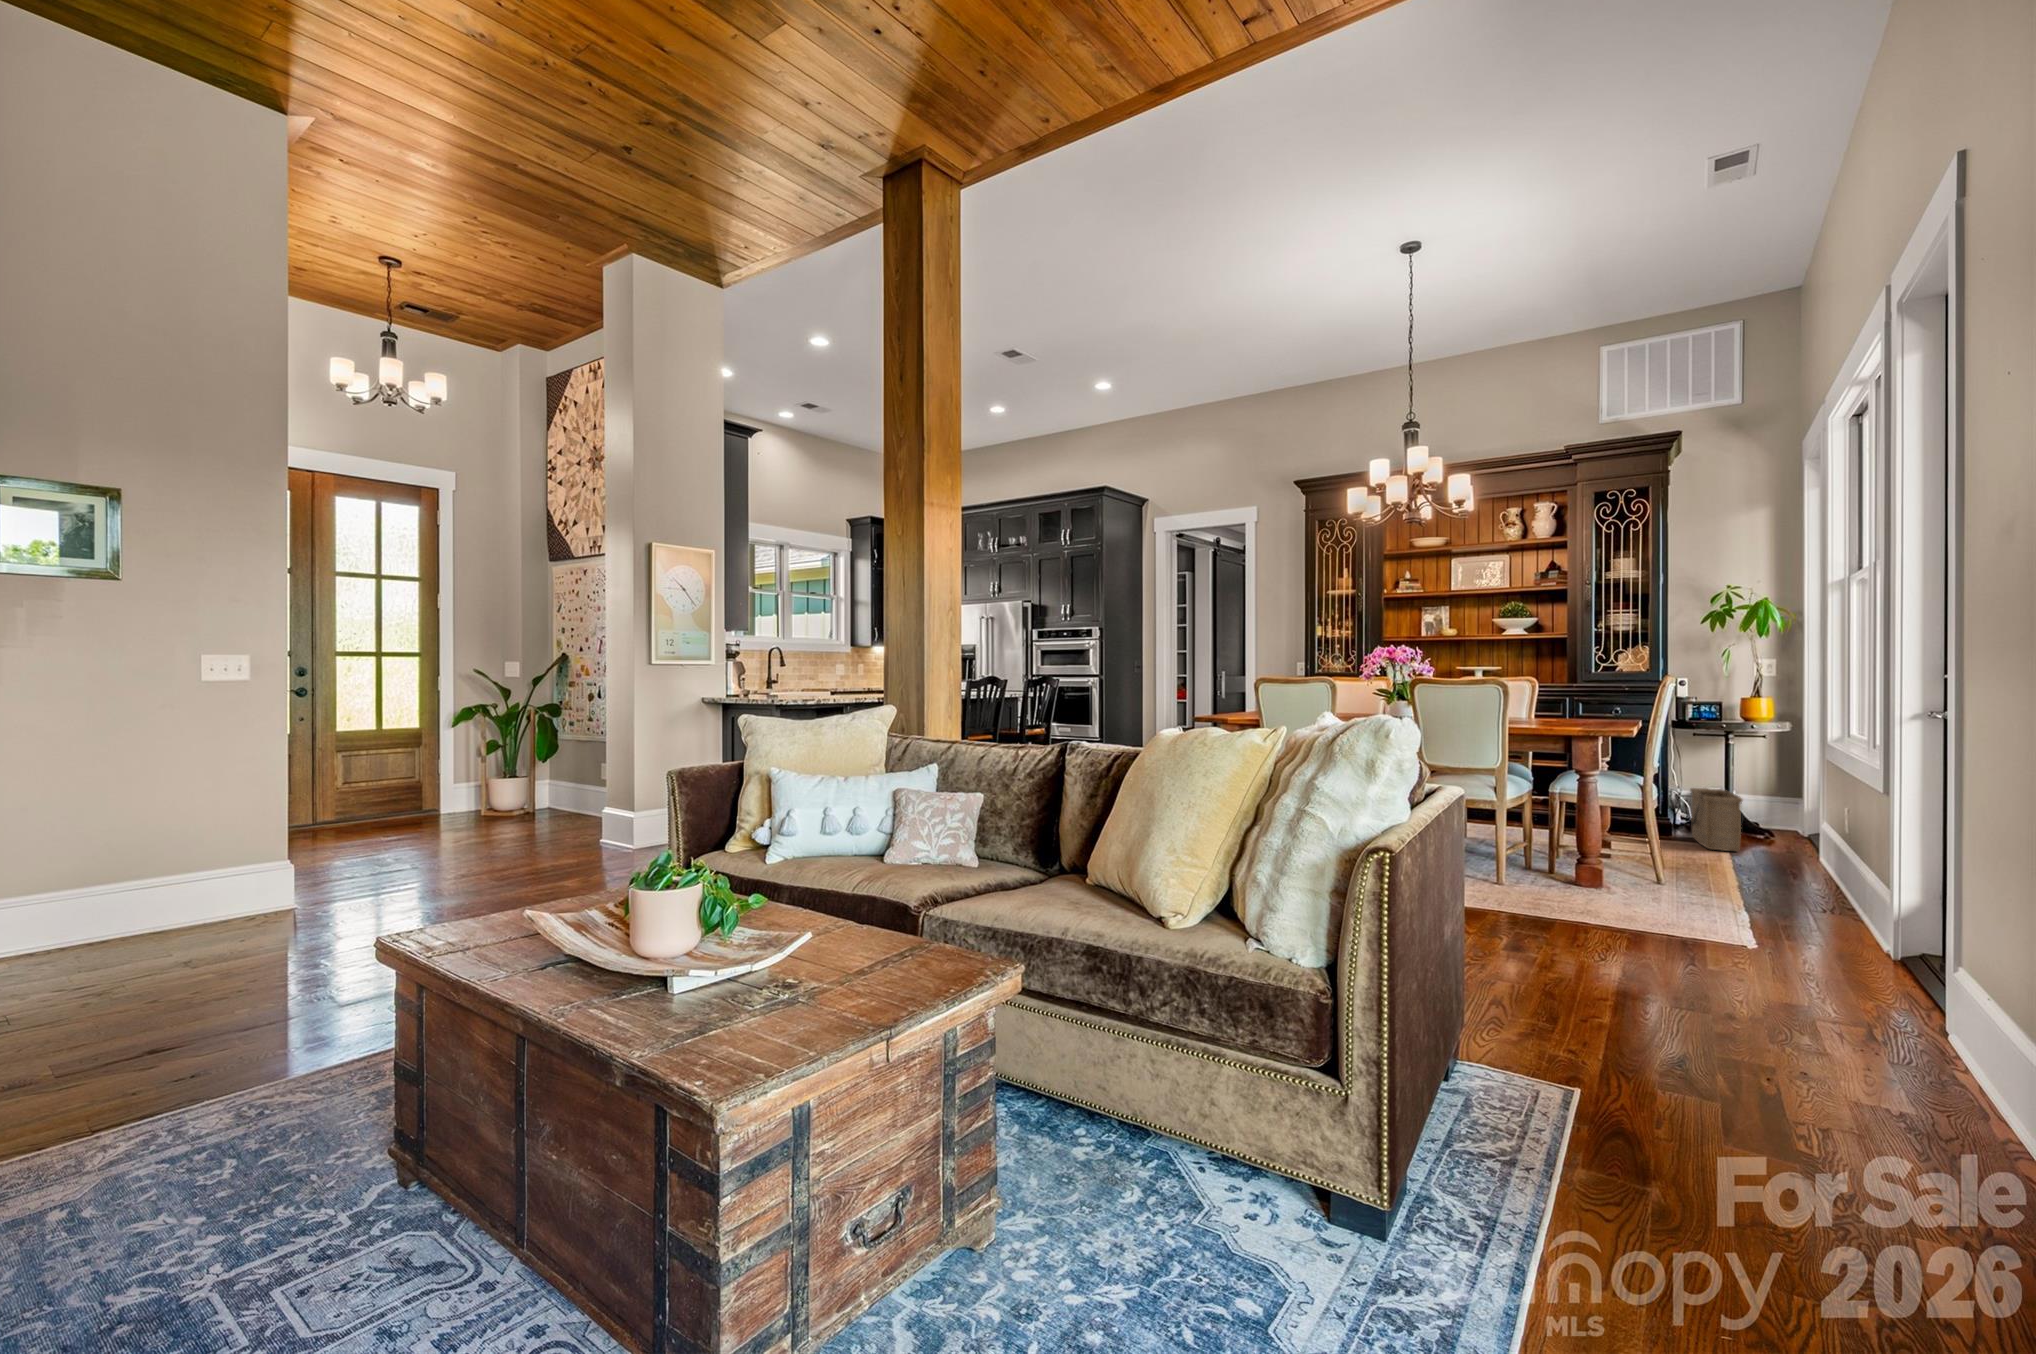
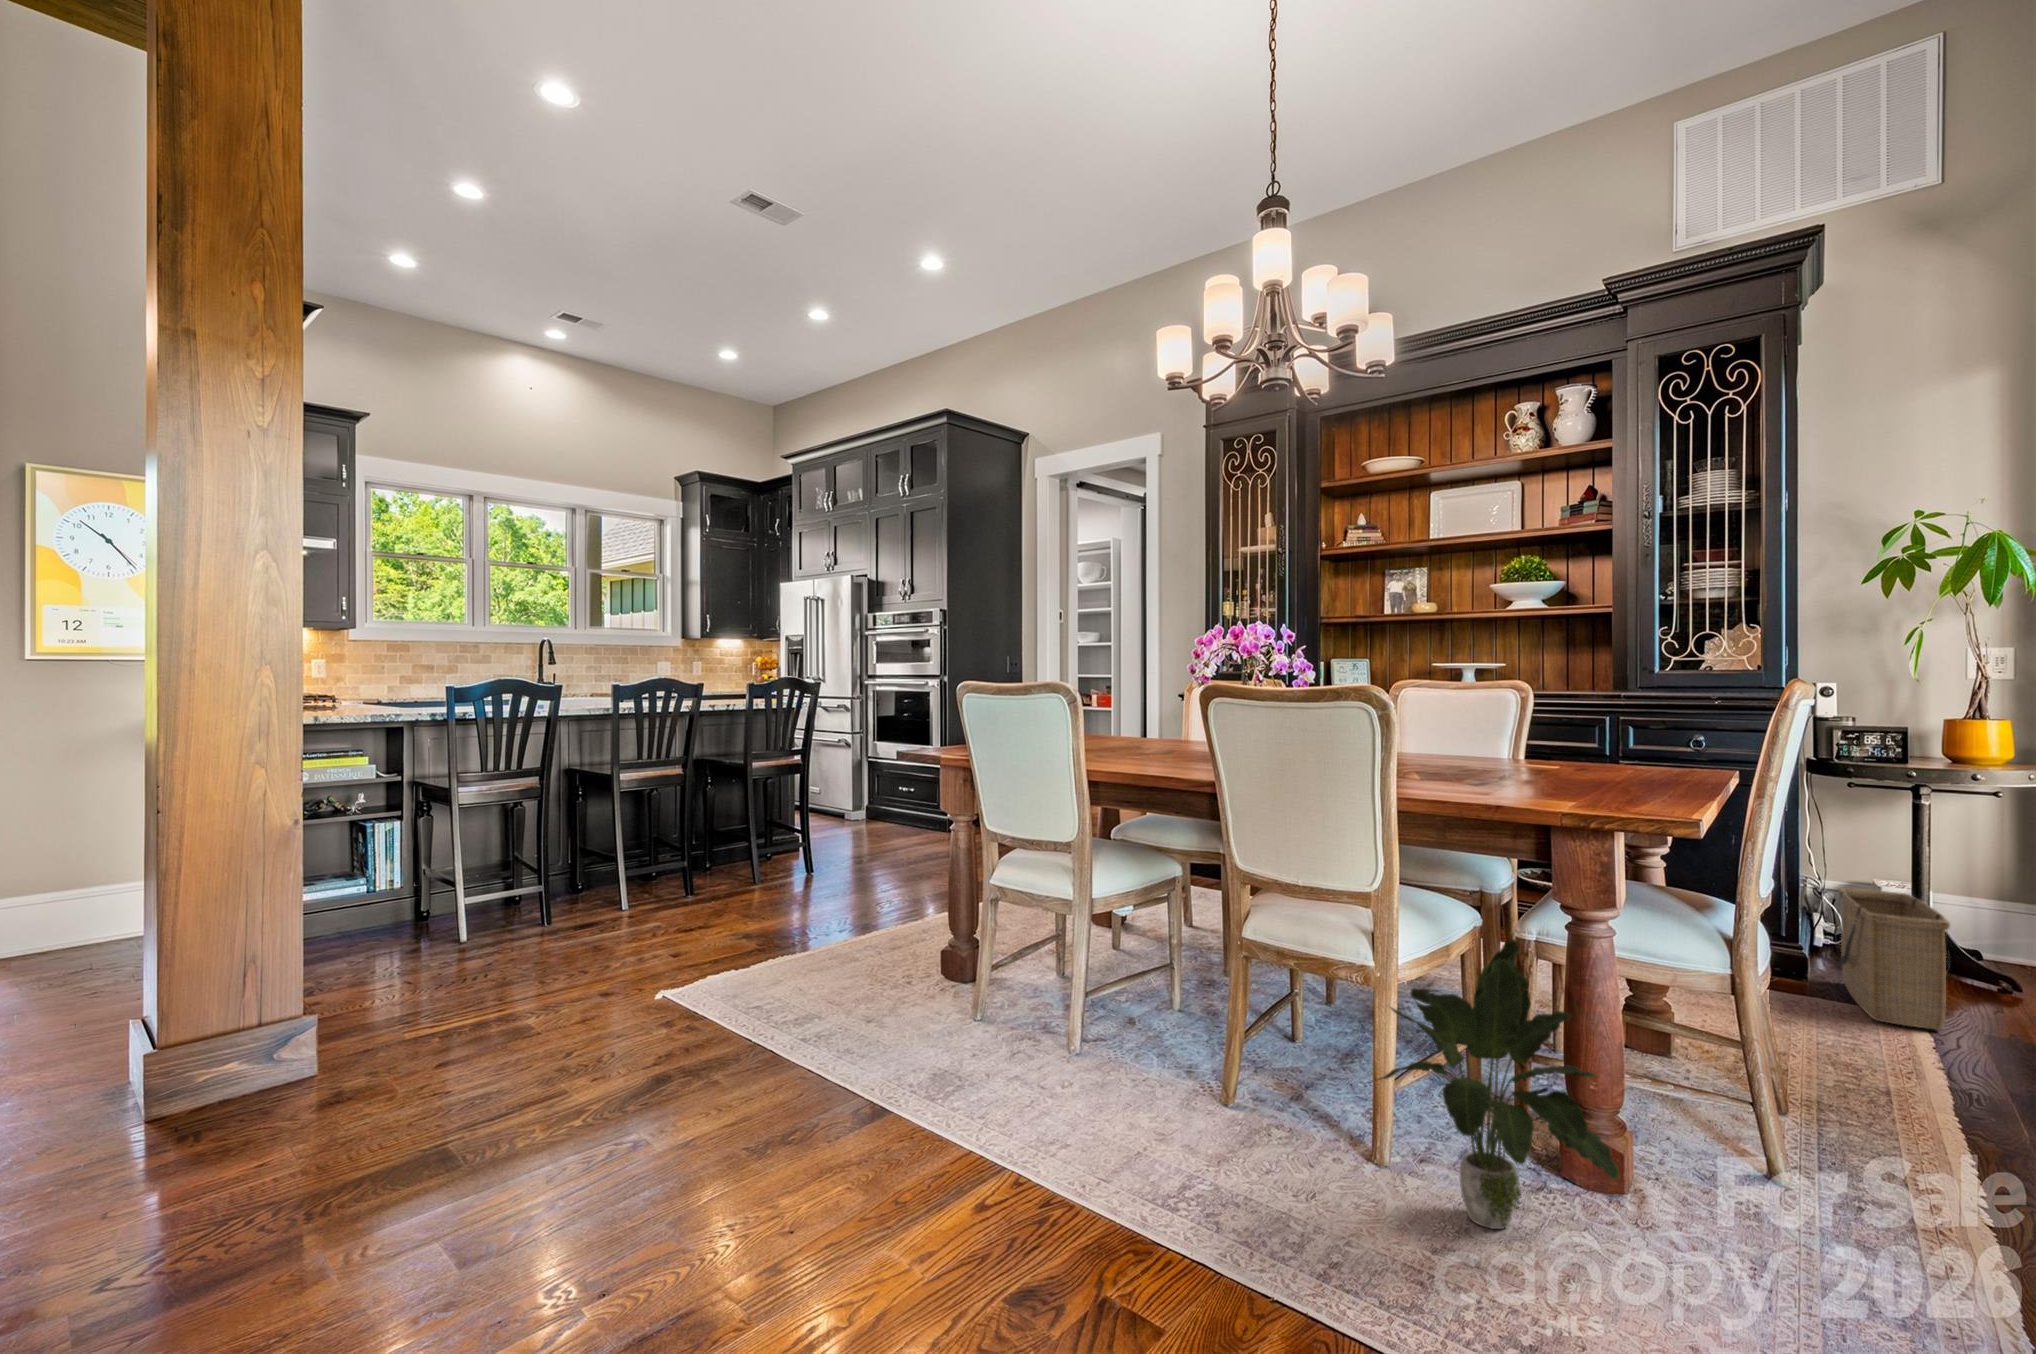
potted plant: none [1528,795,1627,905] -> present [1378,939,1619,1229]

